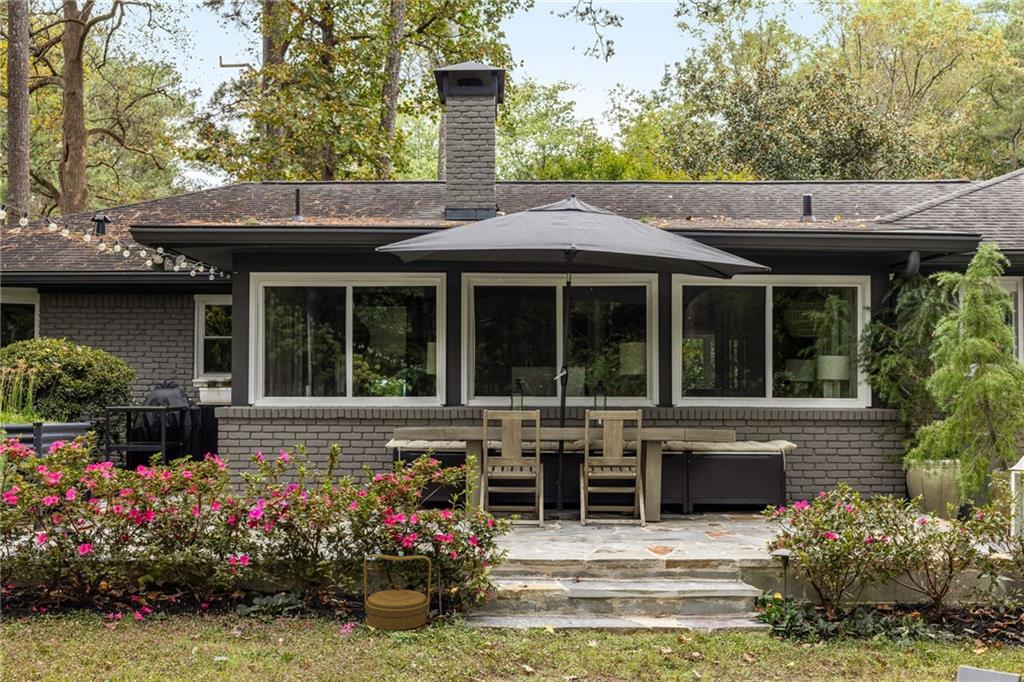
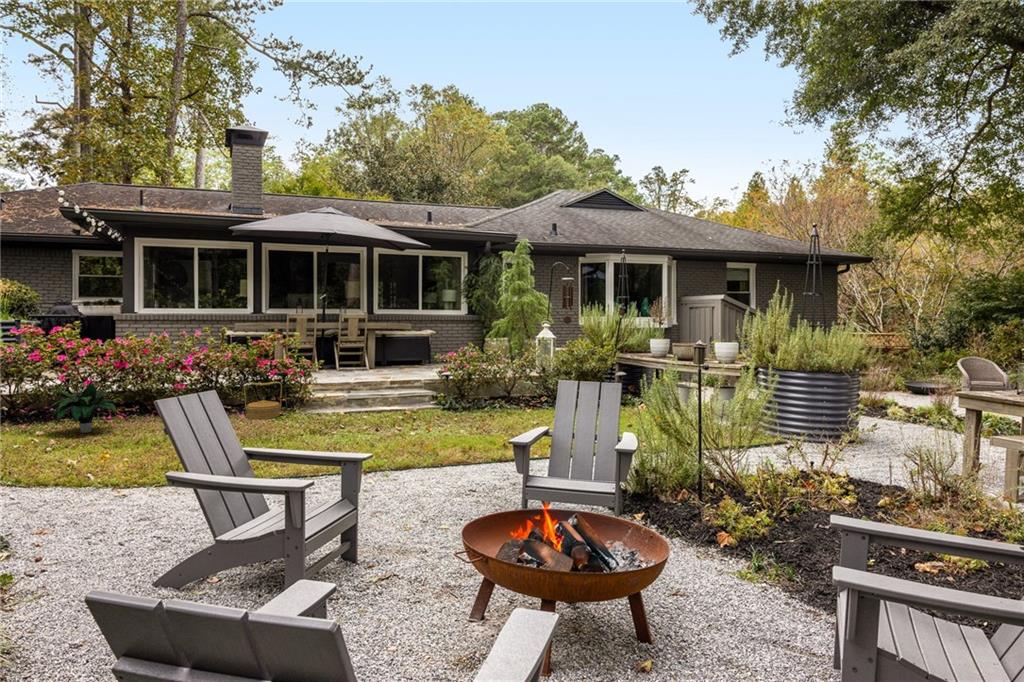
potted plant: none [46,536,167,629] -> present [51,381,119,433]

